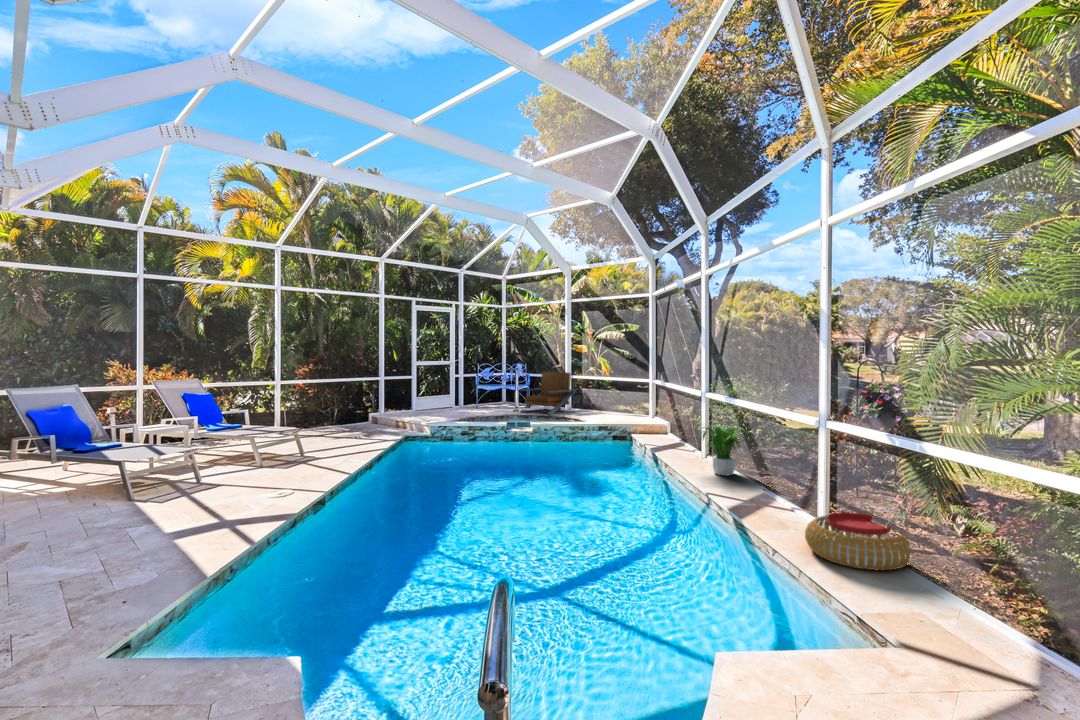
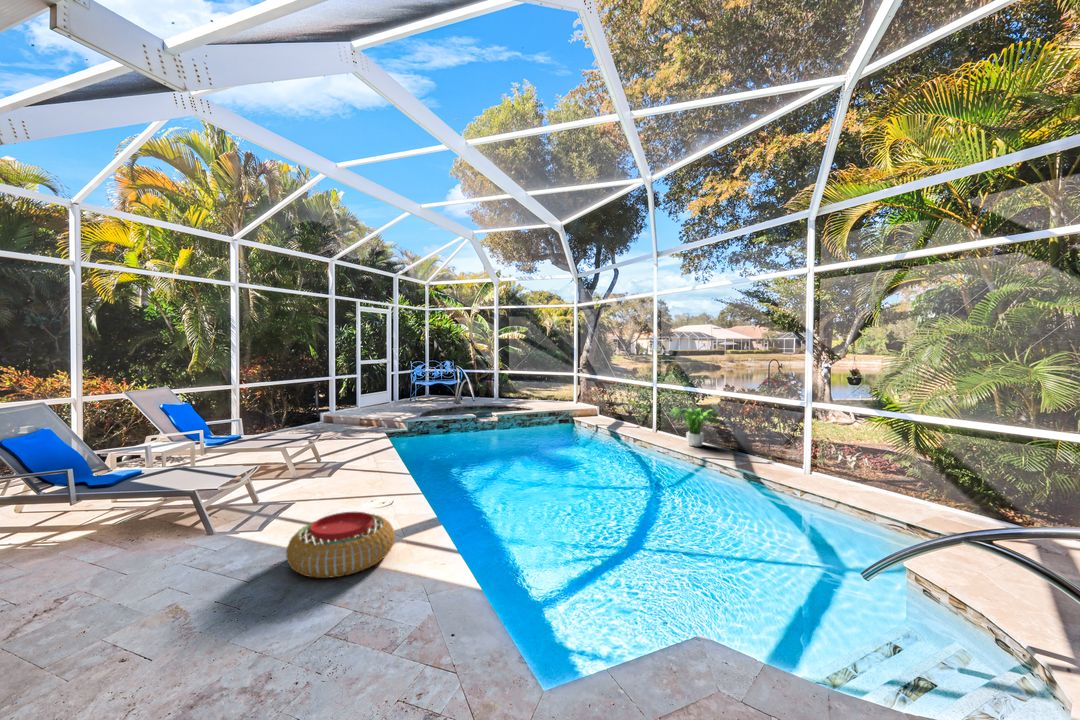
lounge chair: present [521,372,576,416] -> none [458,368,507,405]
pouf: present [805,512,911,570] -> present [286,512,395,578]

